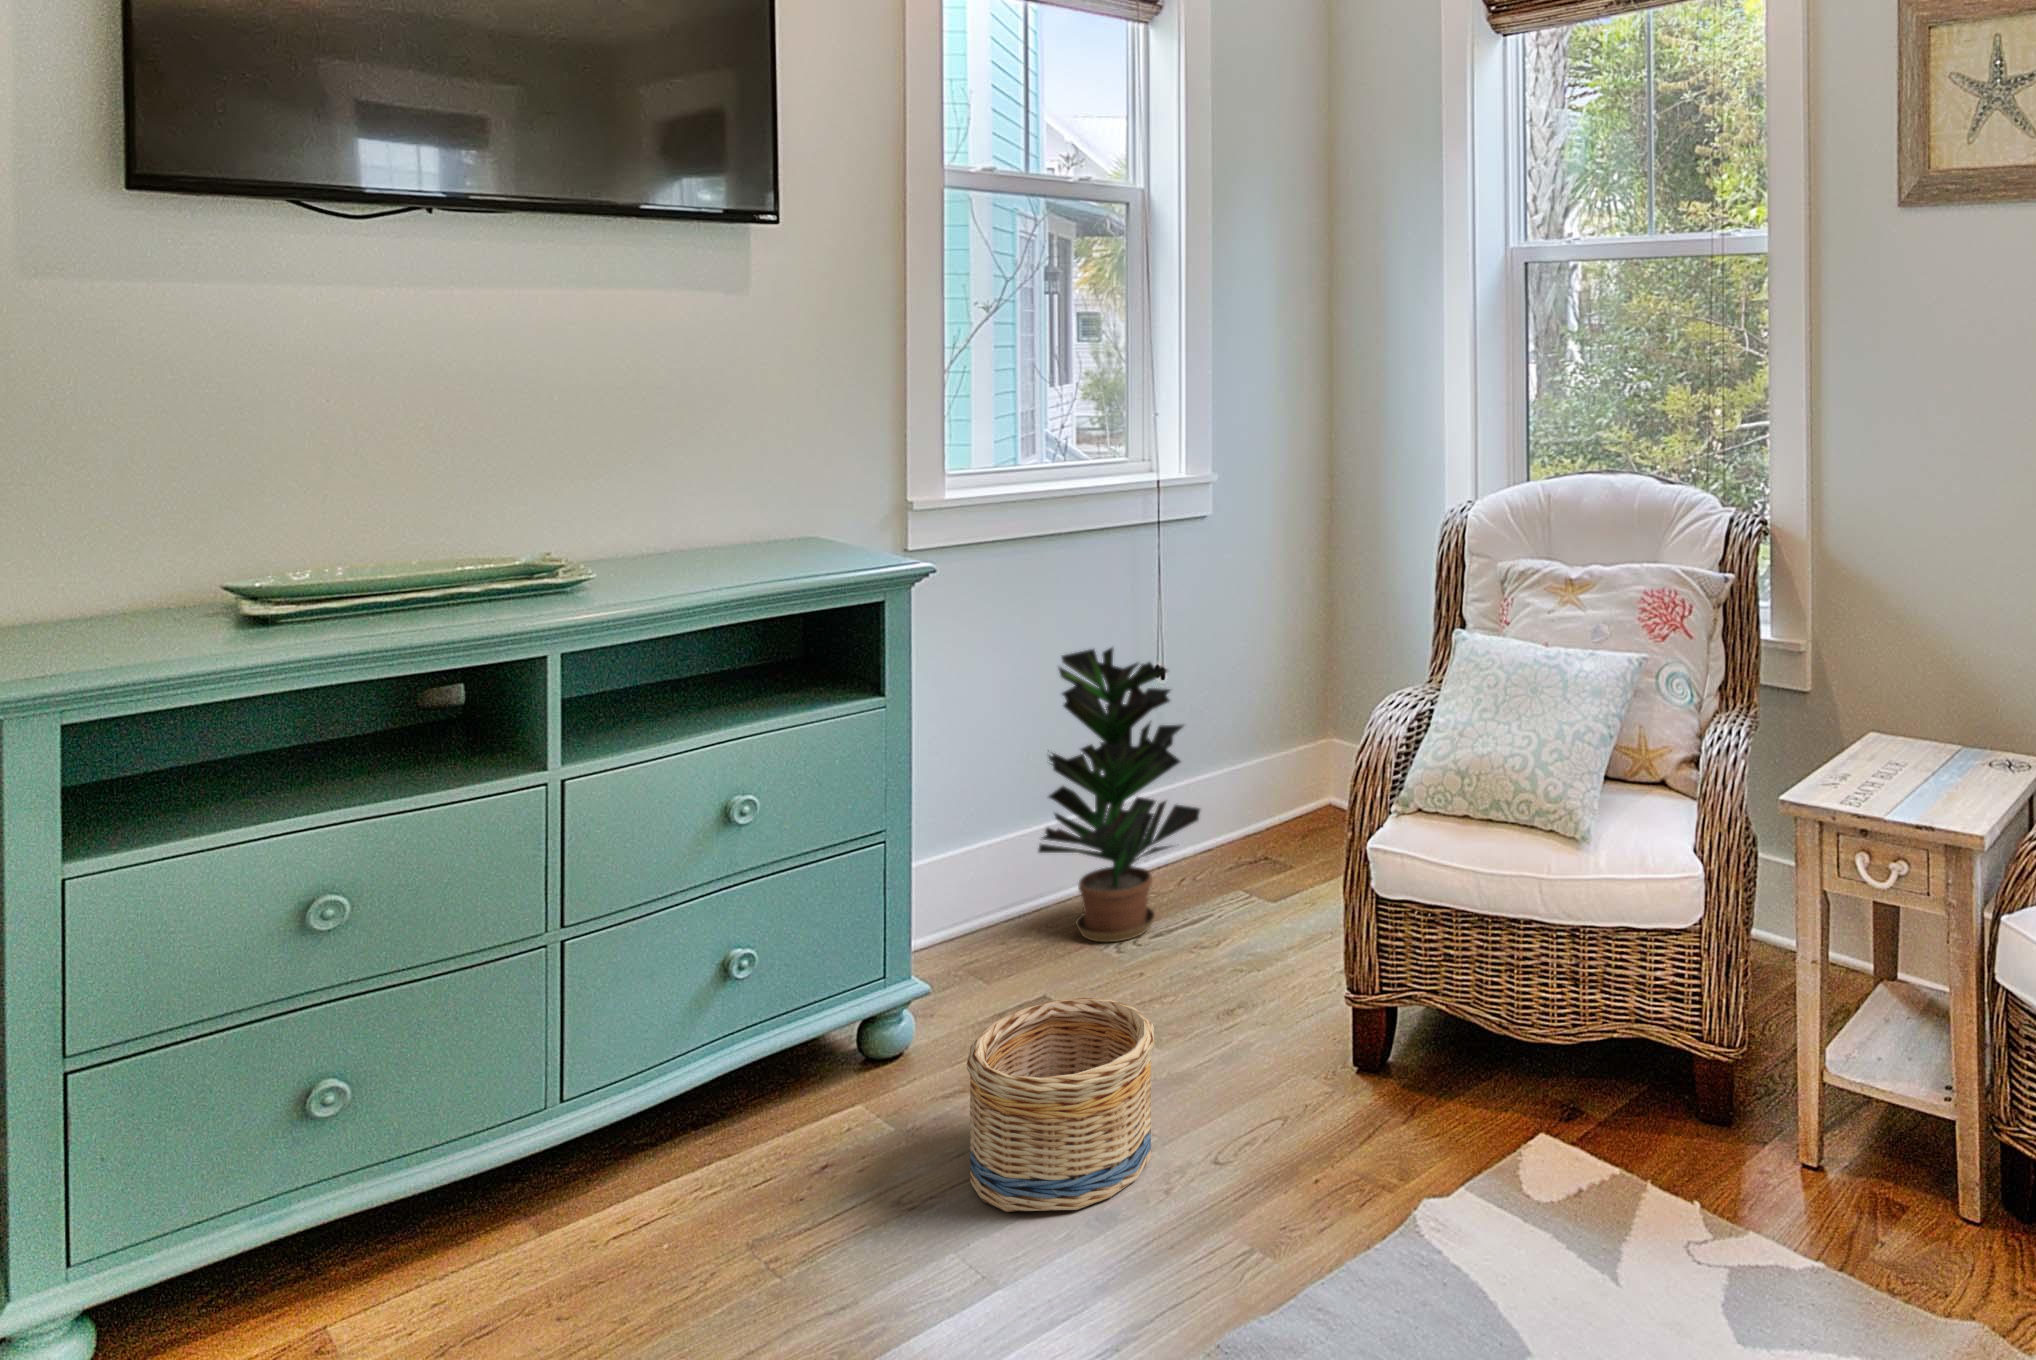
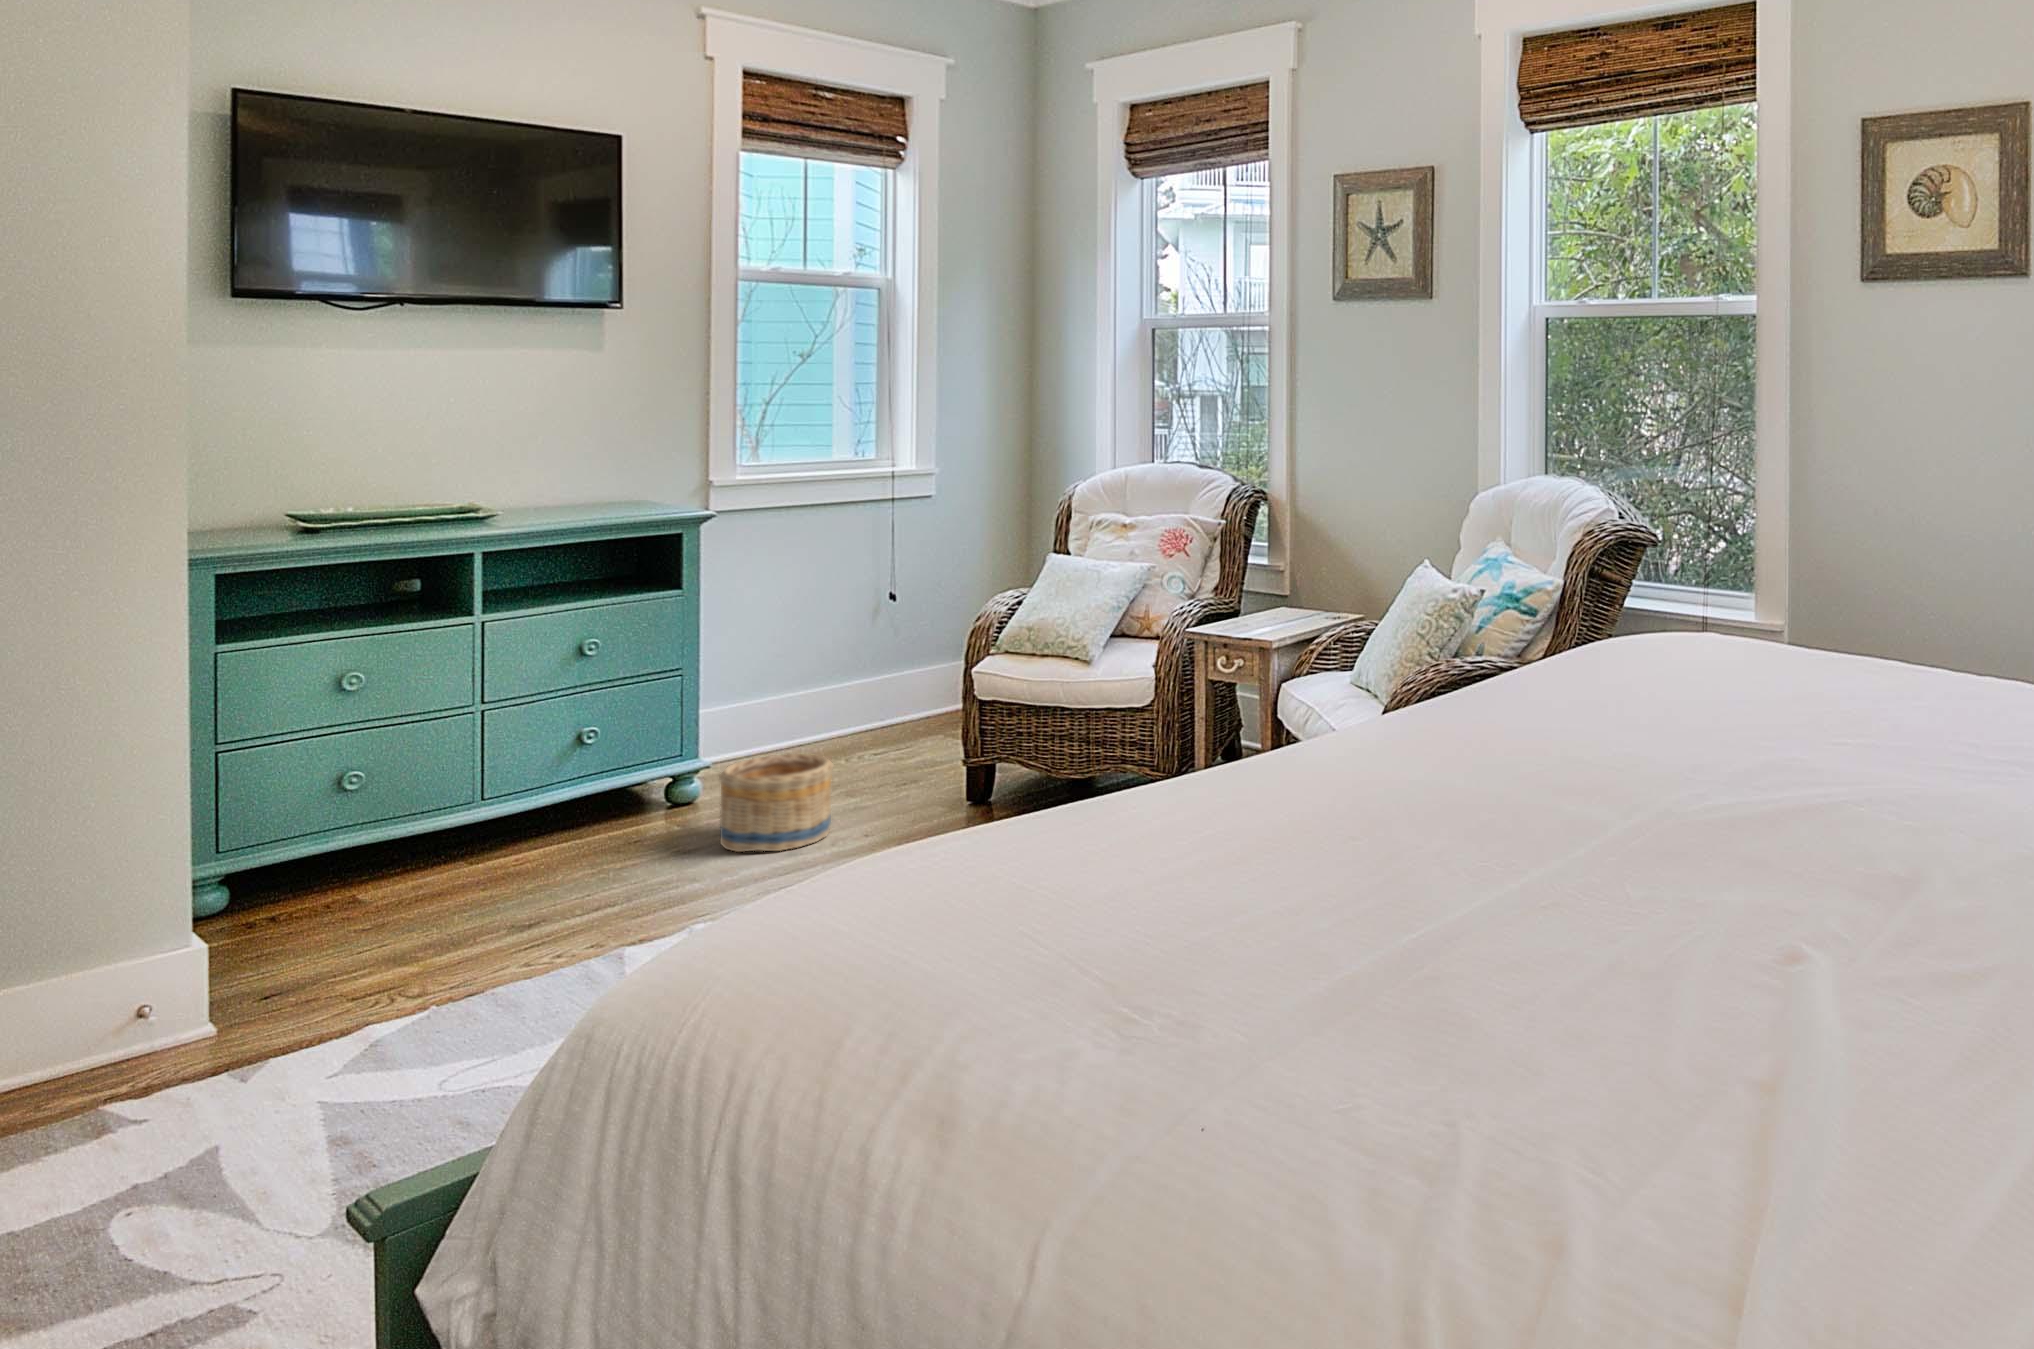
potted plant: present [1038,648,1200,942] -> none [792,576,909,762]

